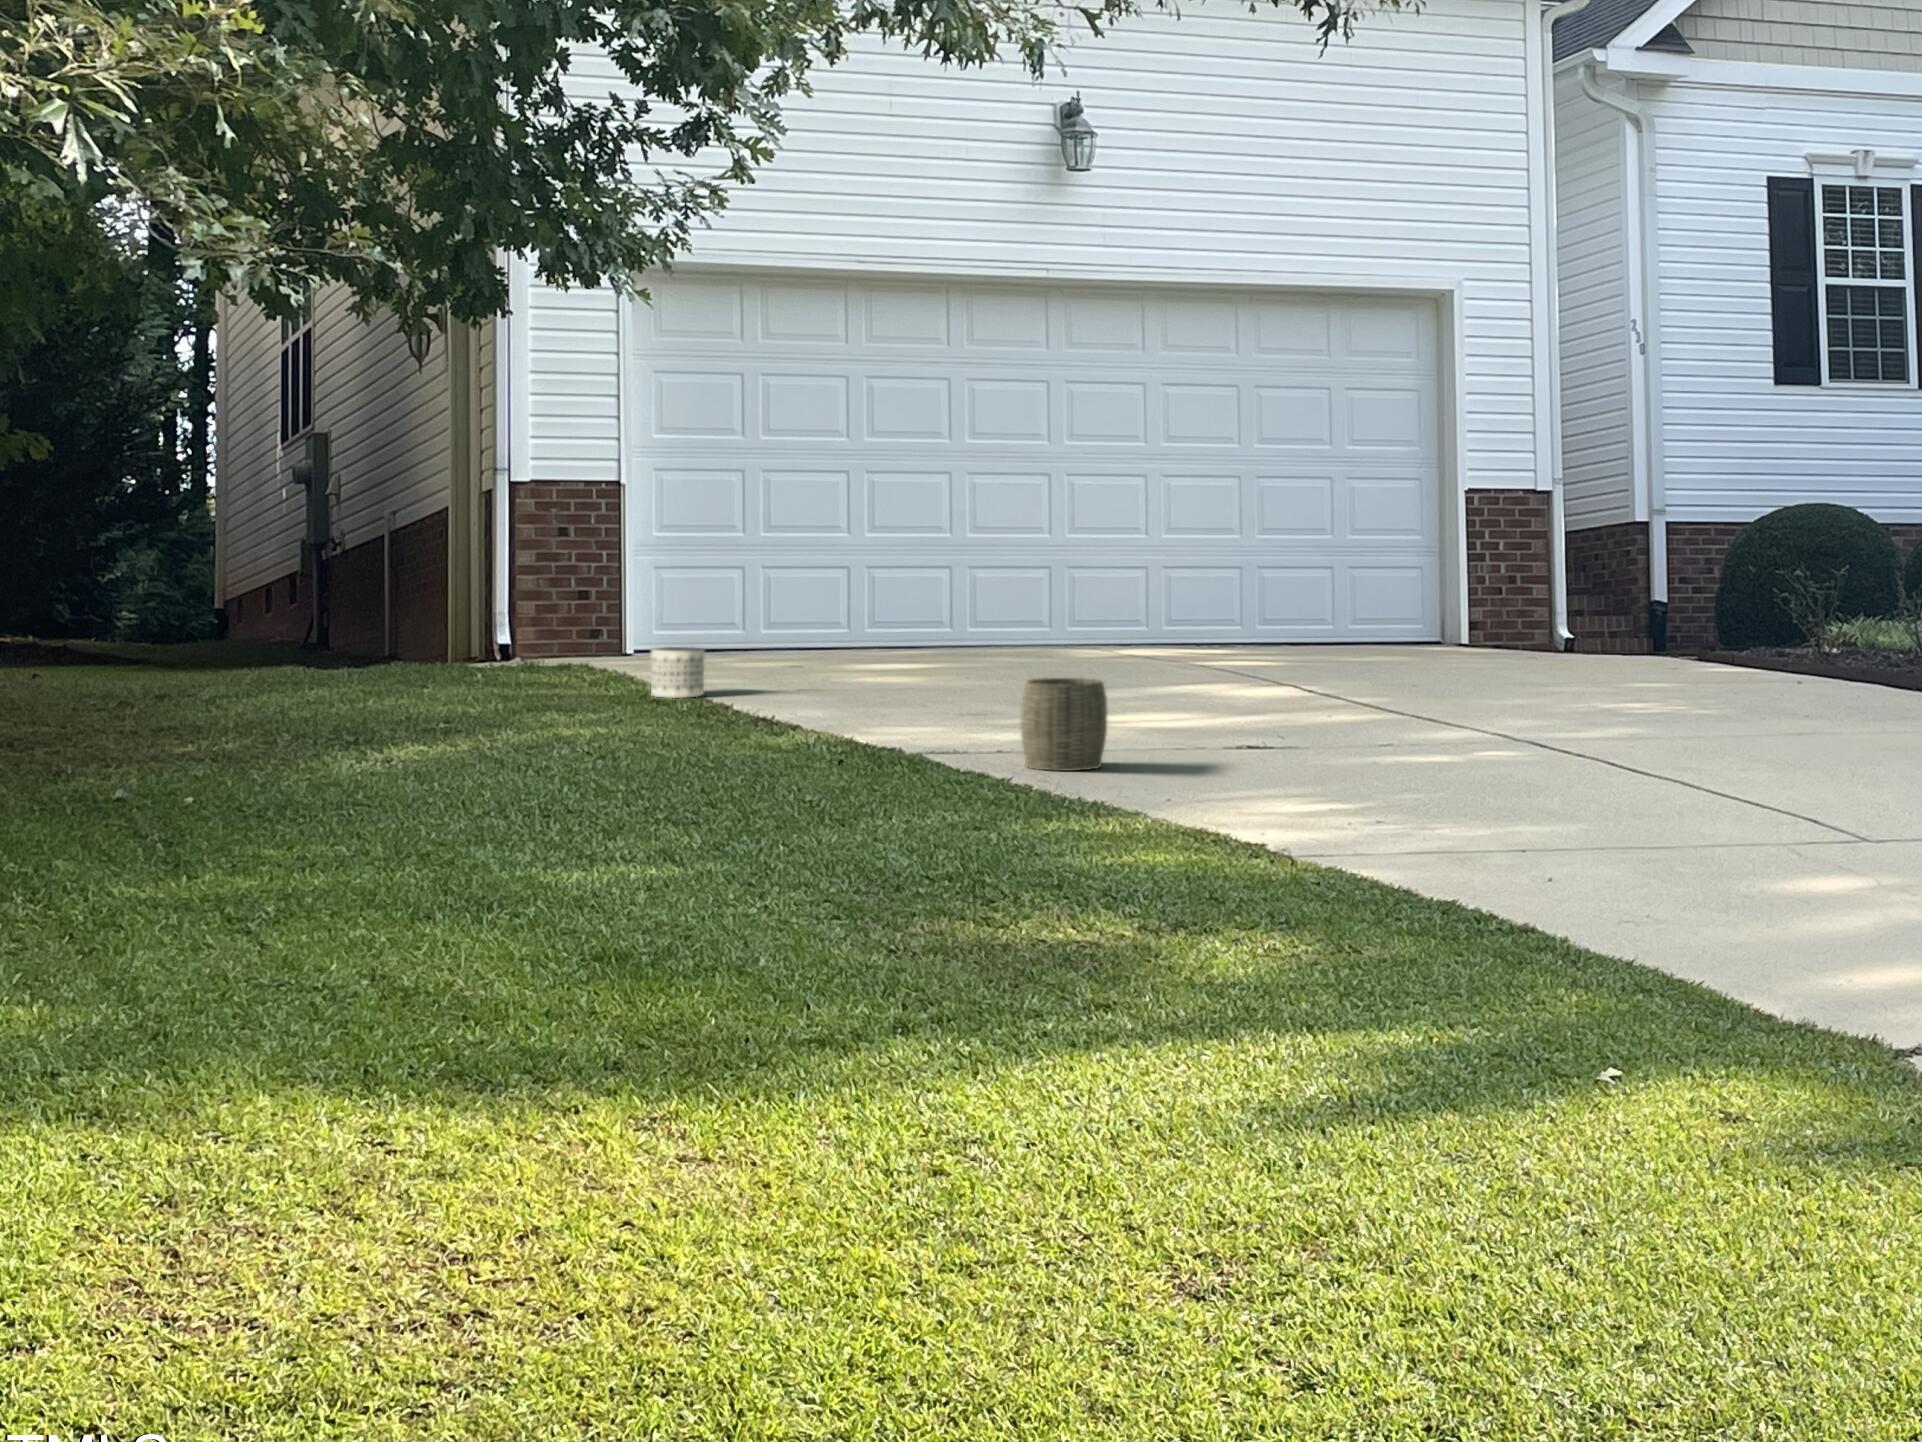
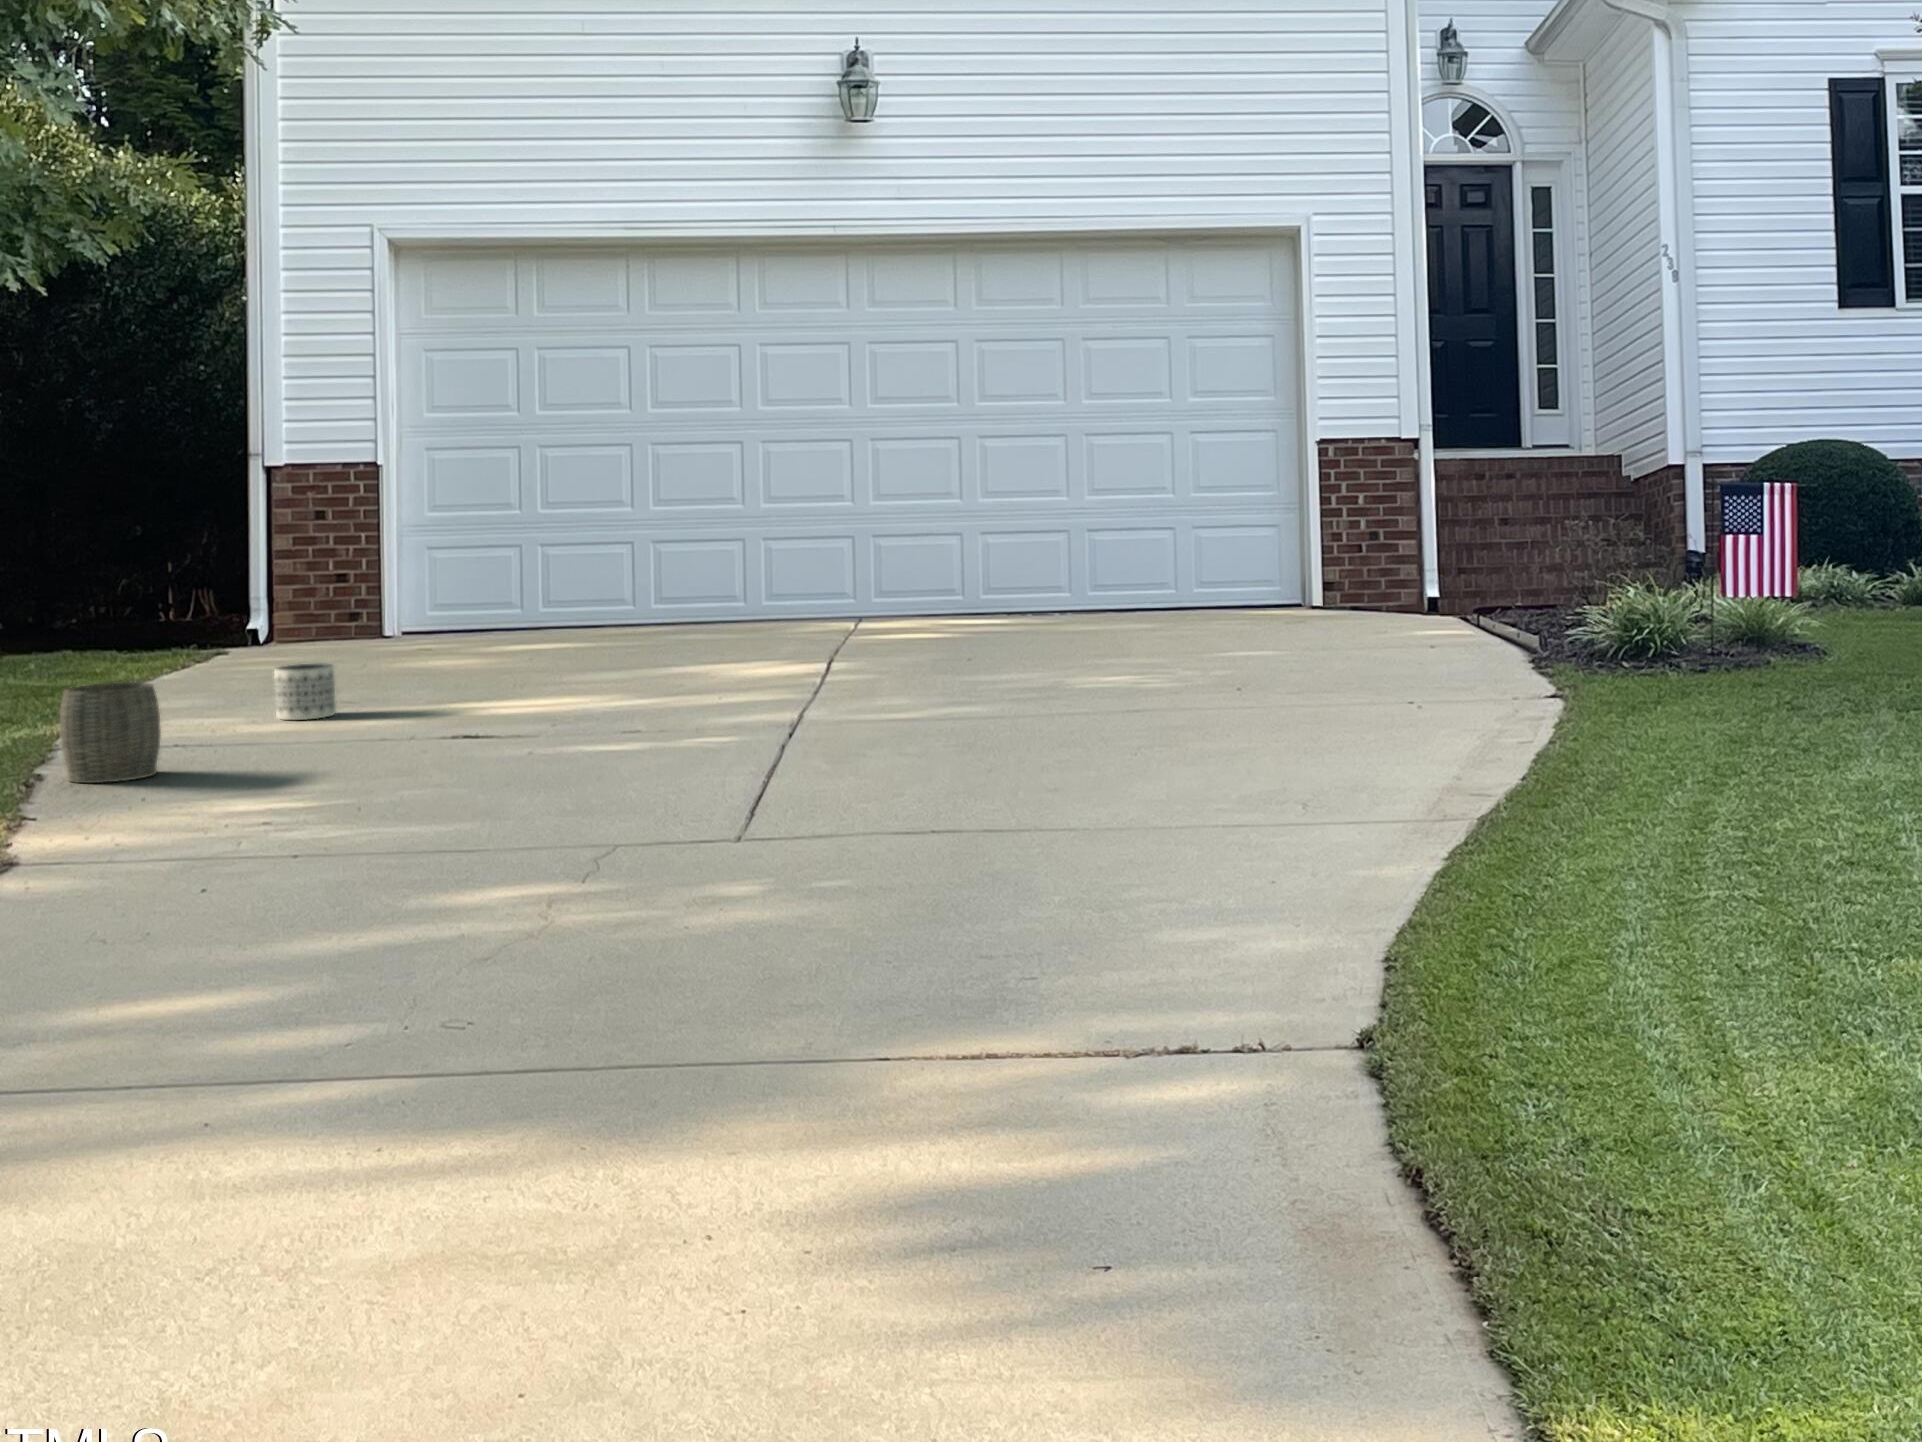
planter: present [651,647,704,698] -> present [274,663,336,720]

